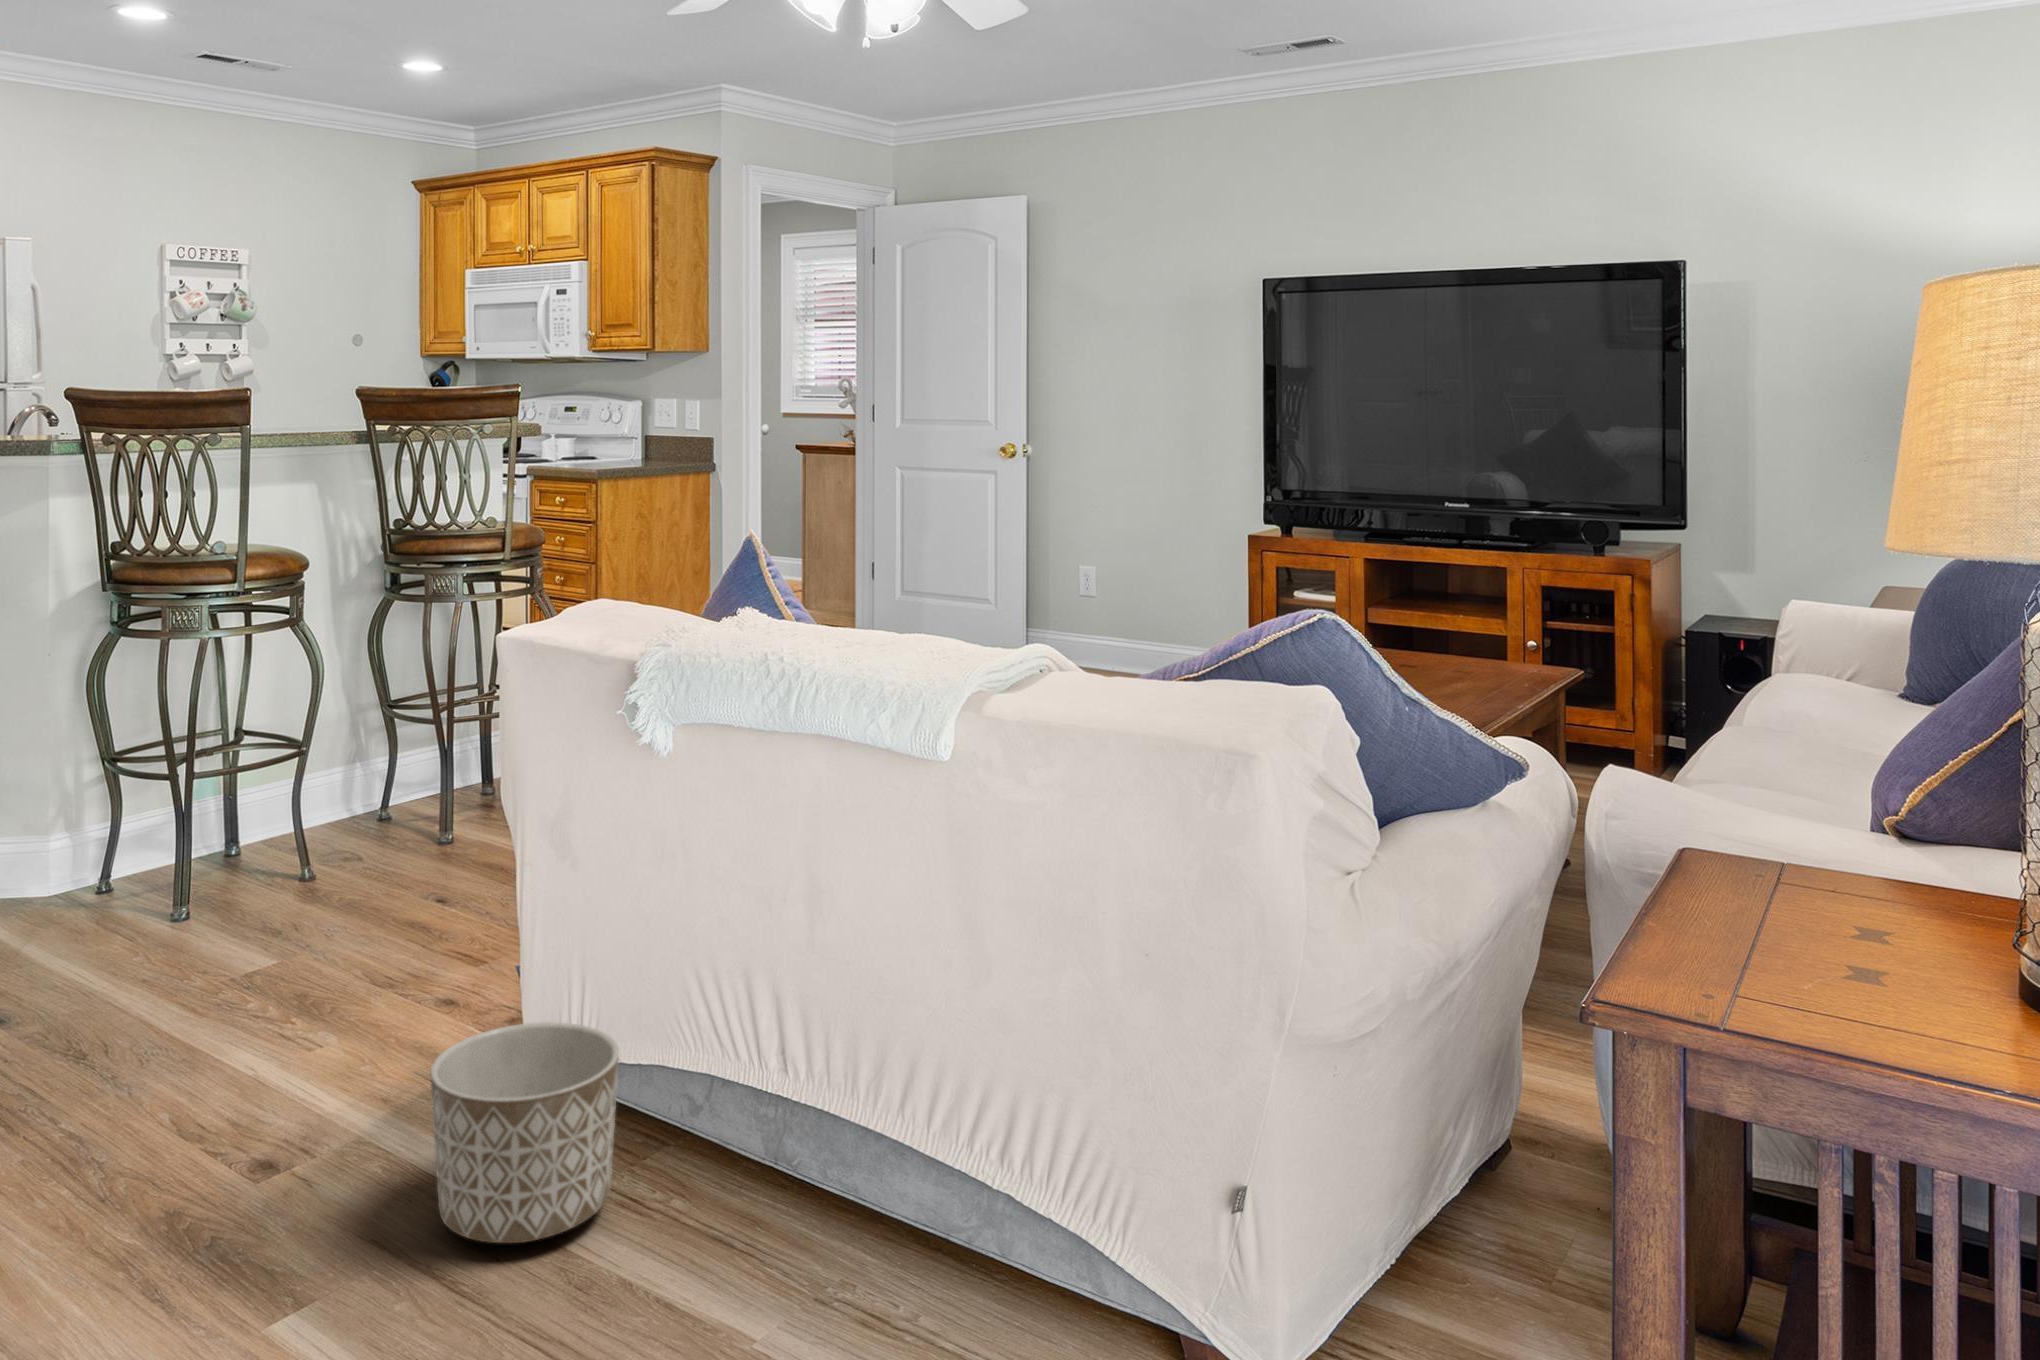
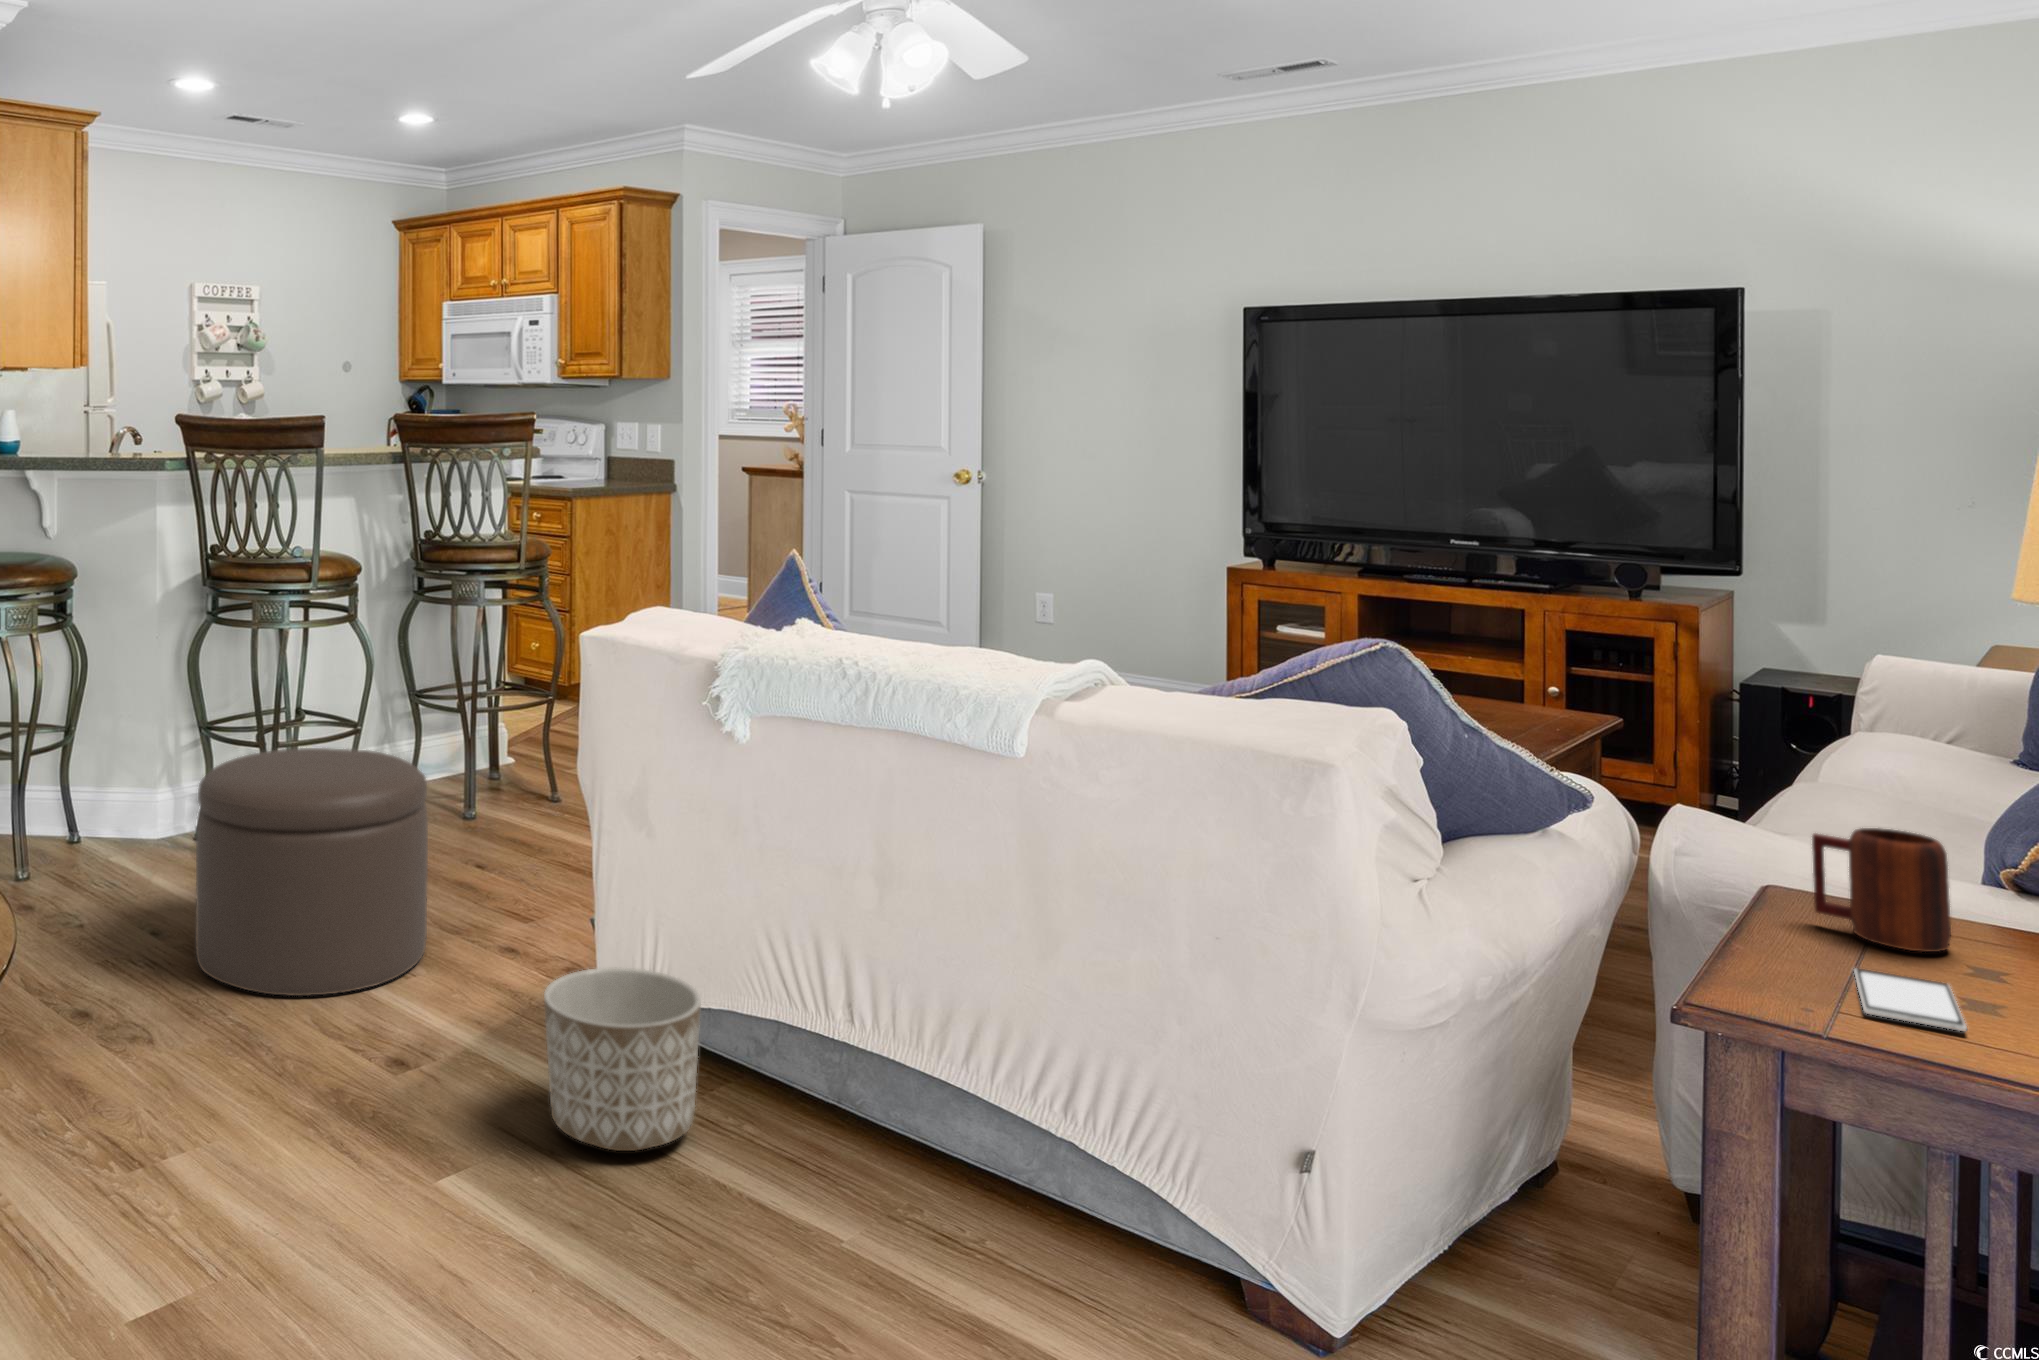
ottoman: none [48,780,346,1082] -> present [196,748,428,996]
mug: none [1721,794,1843,921] -> present [1812,828,1951,952]
smartphone: none [1754,946,1852,1014] -> present [1854,968,1967,1031]

